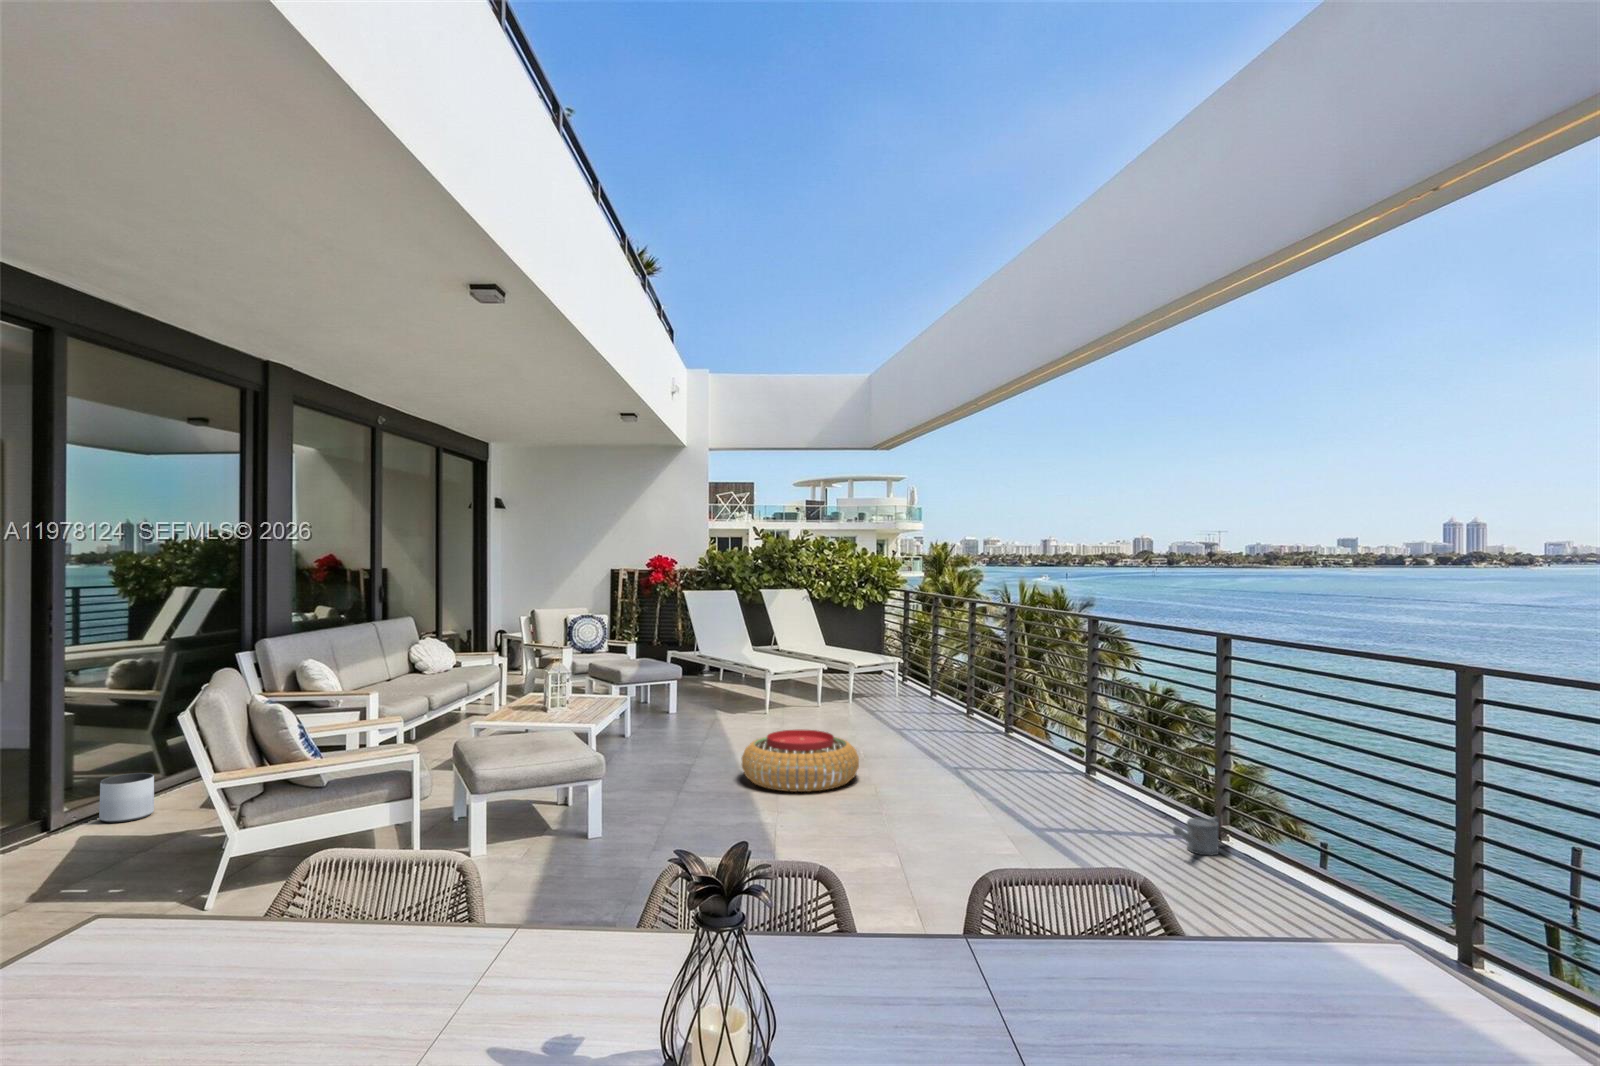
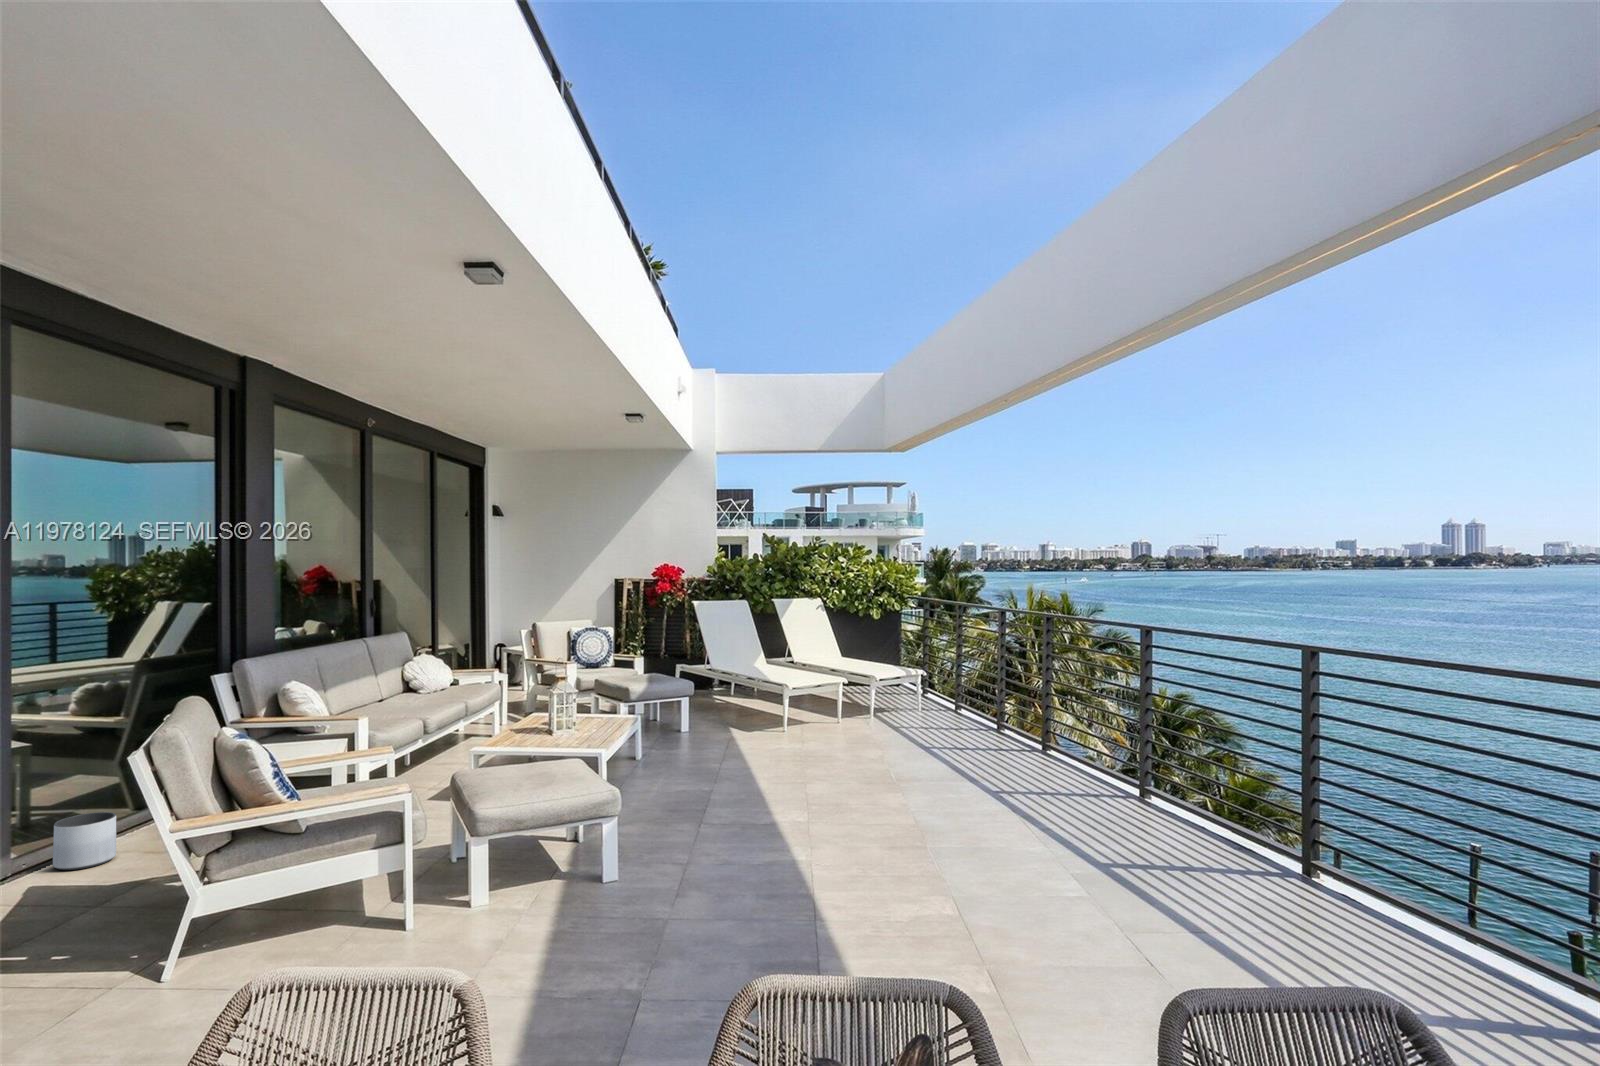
pouf: present [742,730,859,792] -> none [766,752,895,823]
watering can: present [1173,817,1219,856] -> none [1269,854,1319,901]

